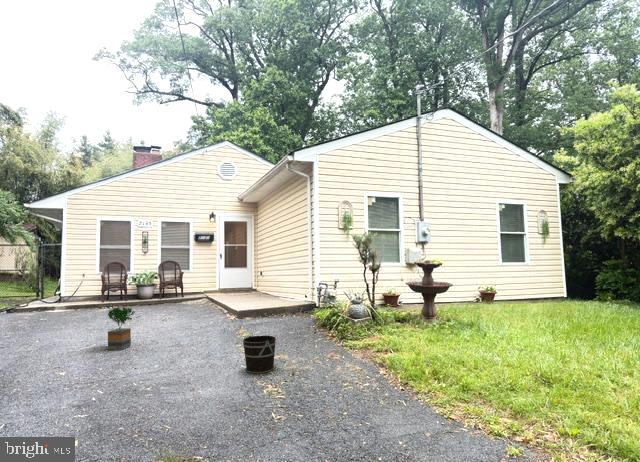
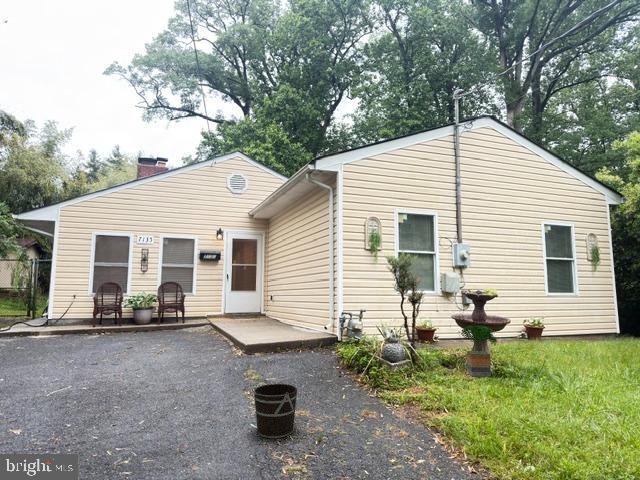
potted tree: present [108,307,135,350] -> present [462,326,497,377]

